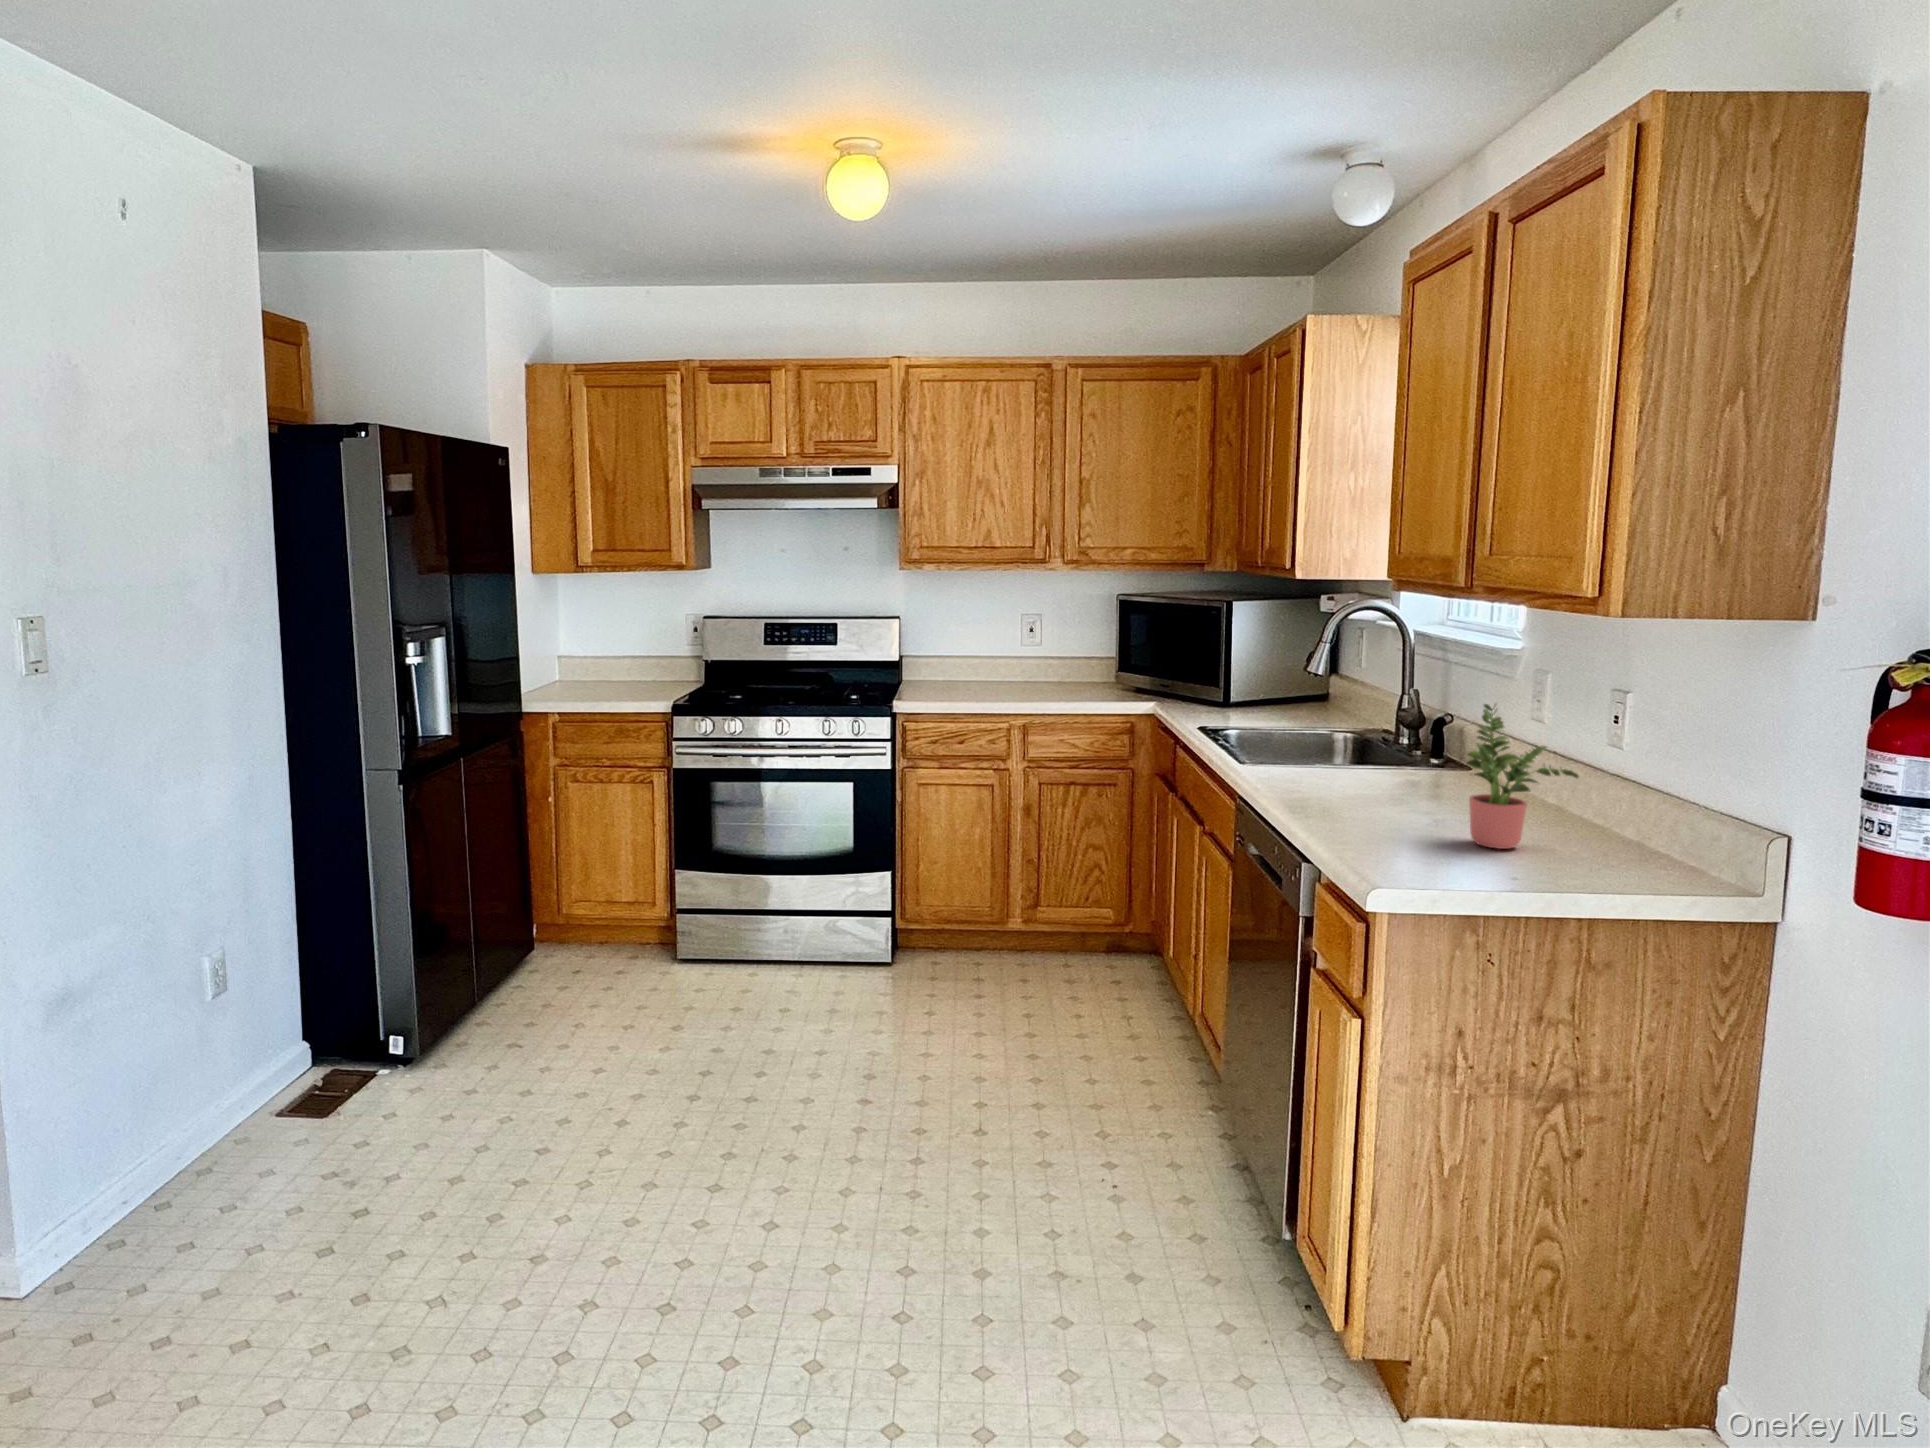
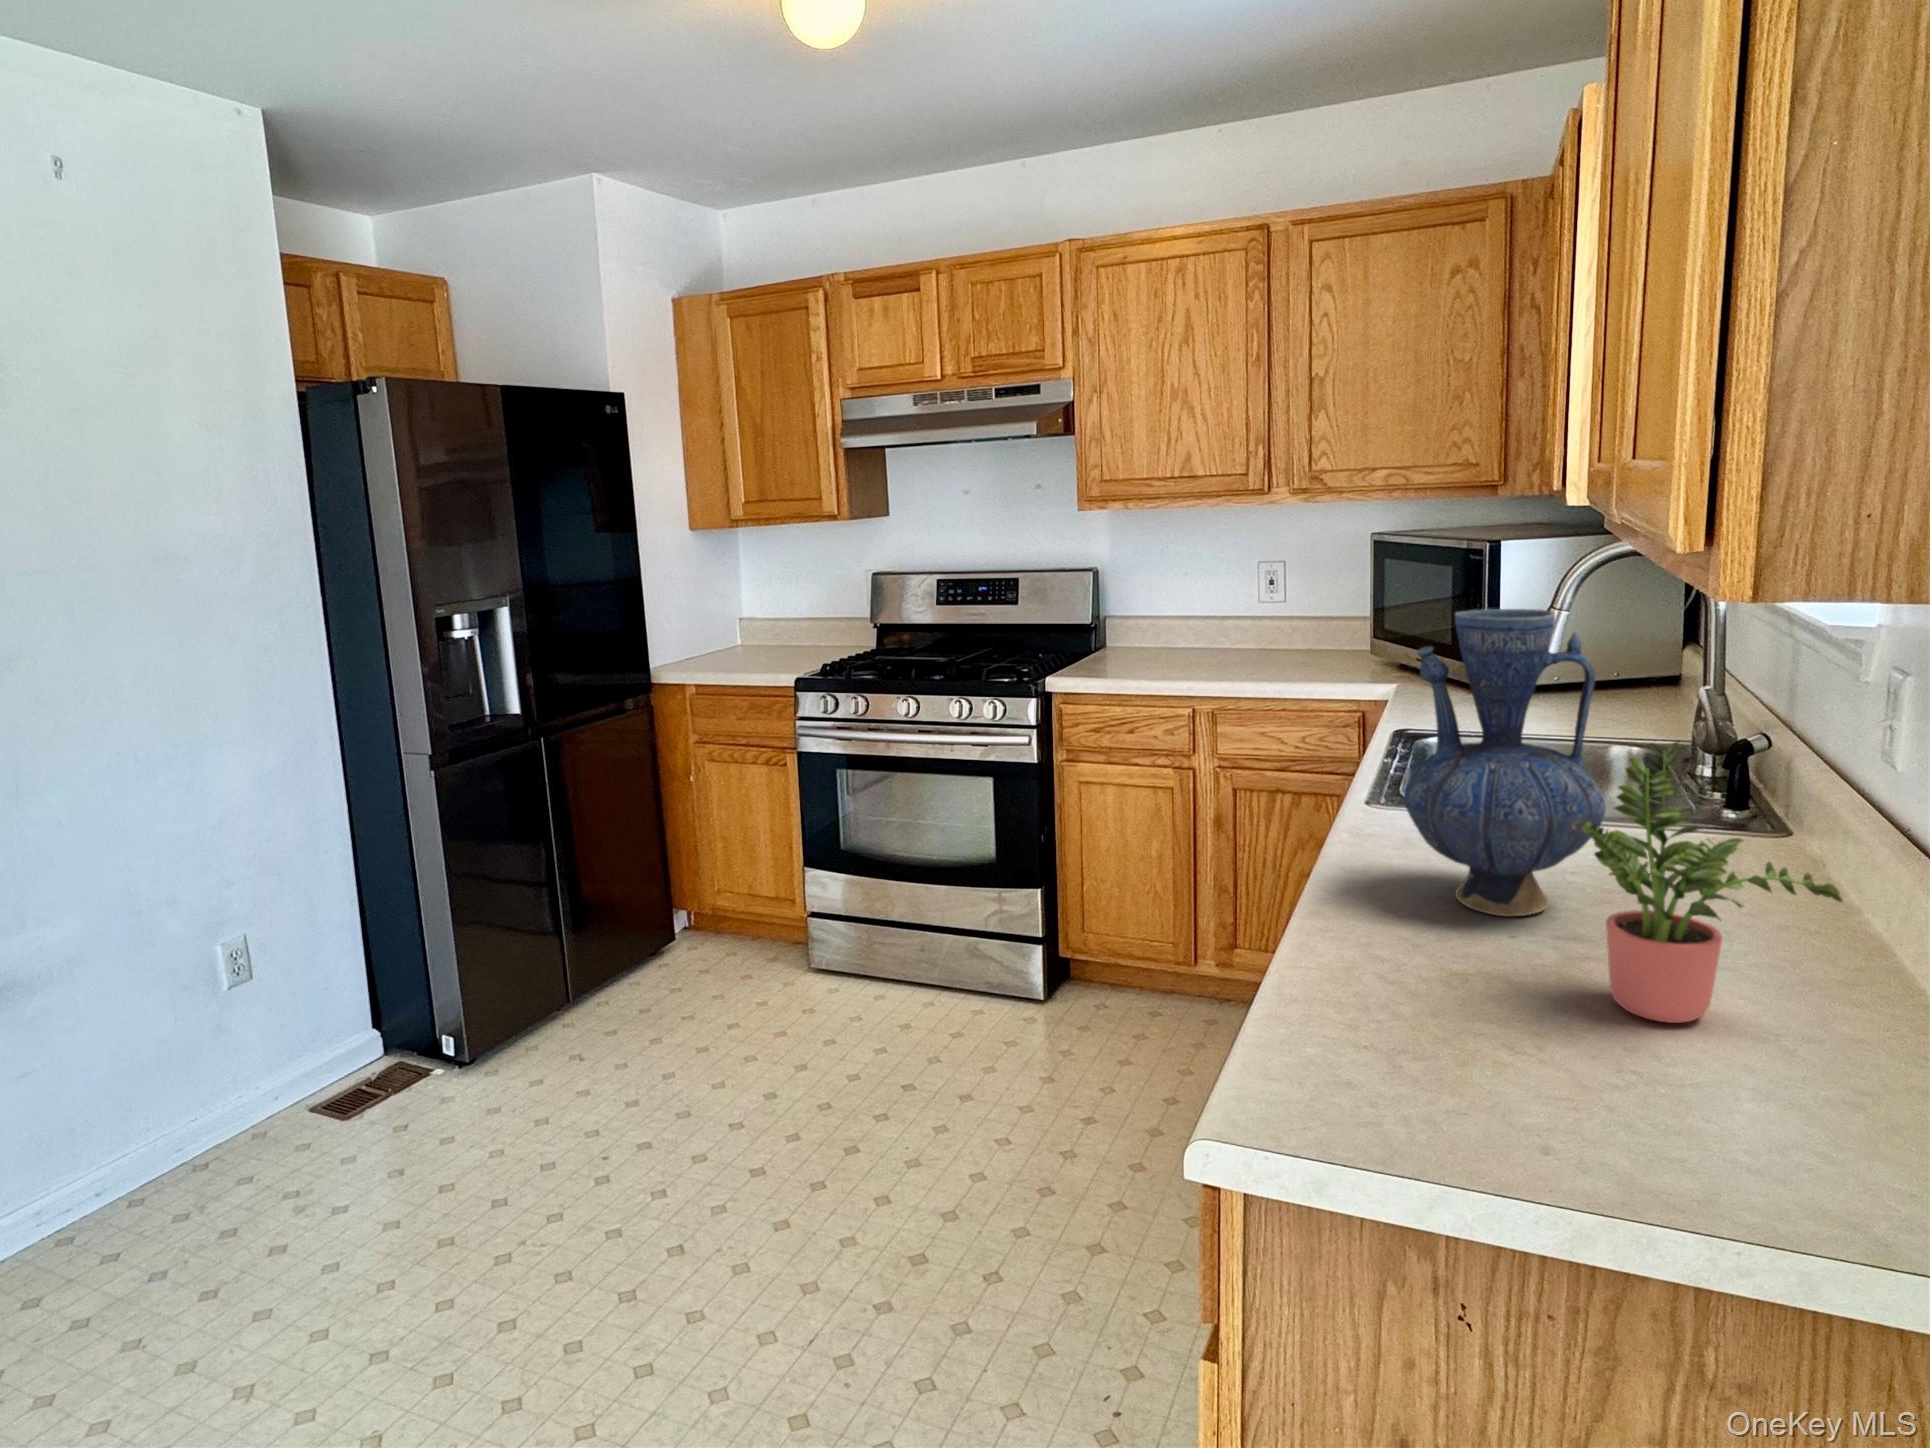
vase: none [1316,636,1429,815] -> present [1404,609,1606,917]

